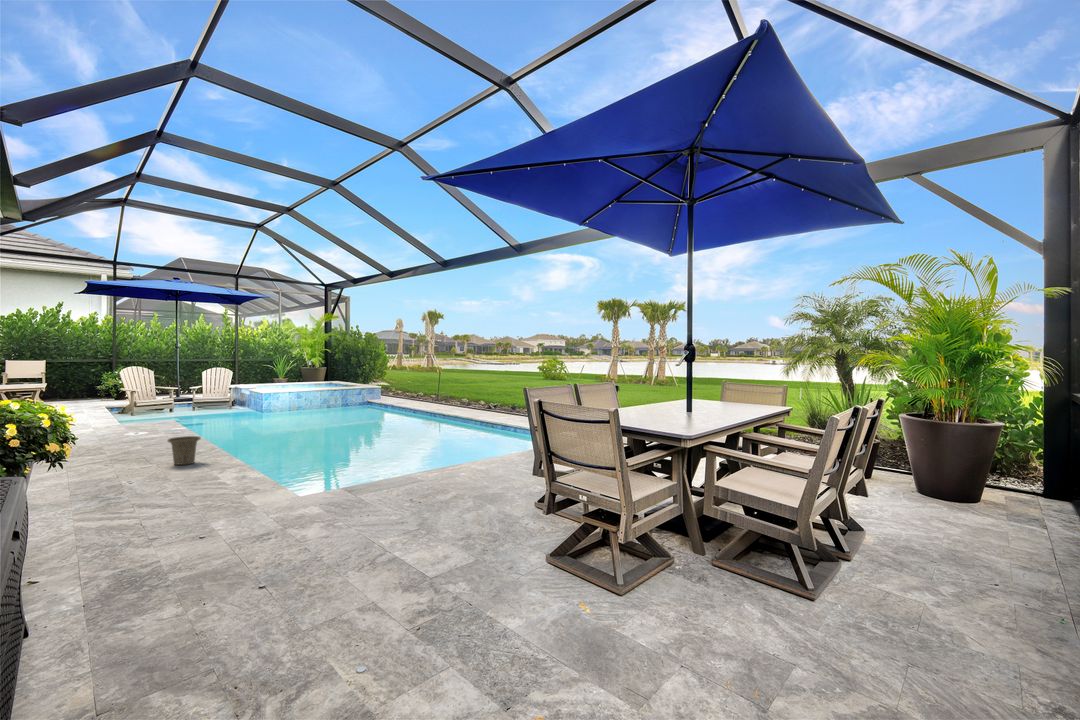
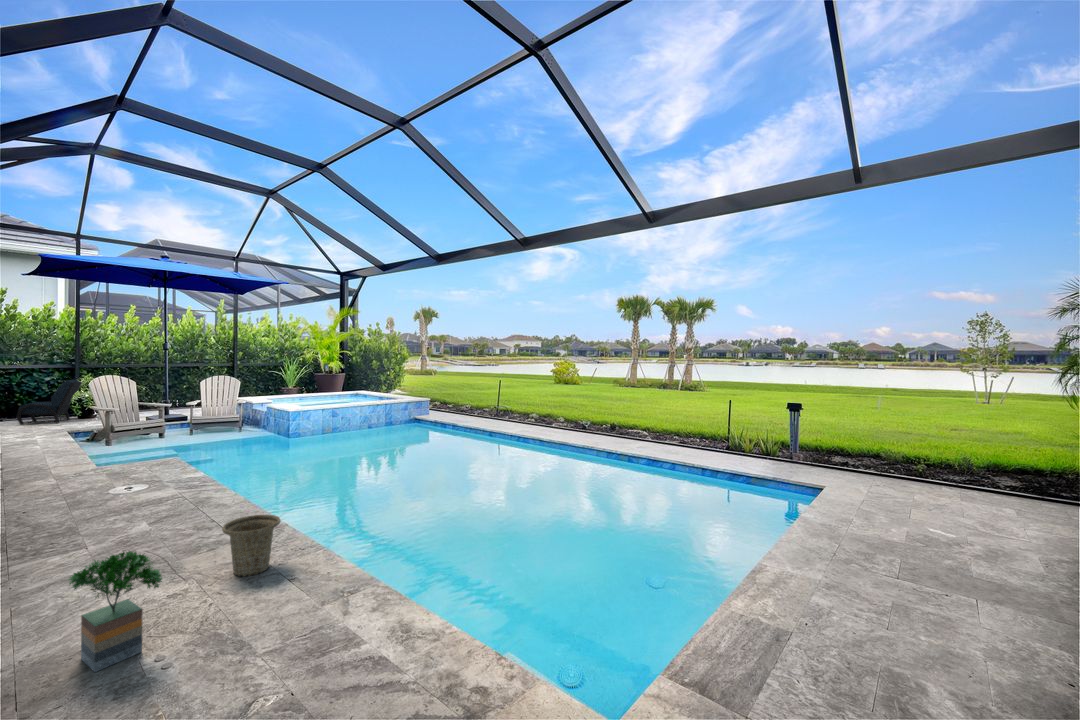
lounge chair: none [72,370,118,403] -> present [17,380,82,425]
potted tree: none [83,437,127,486] -> present [69,551,162,672]

